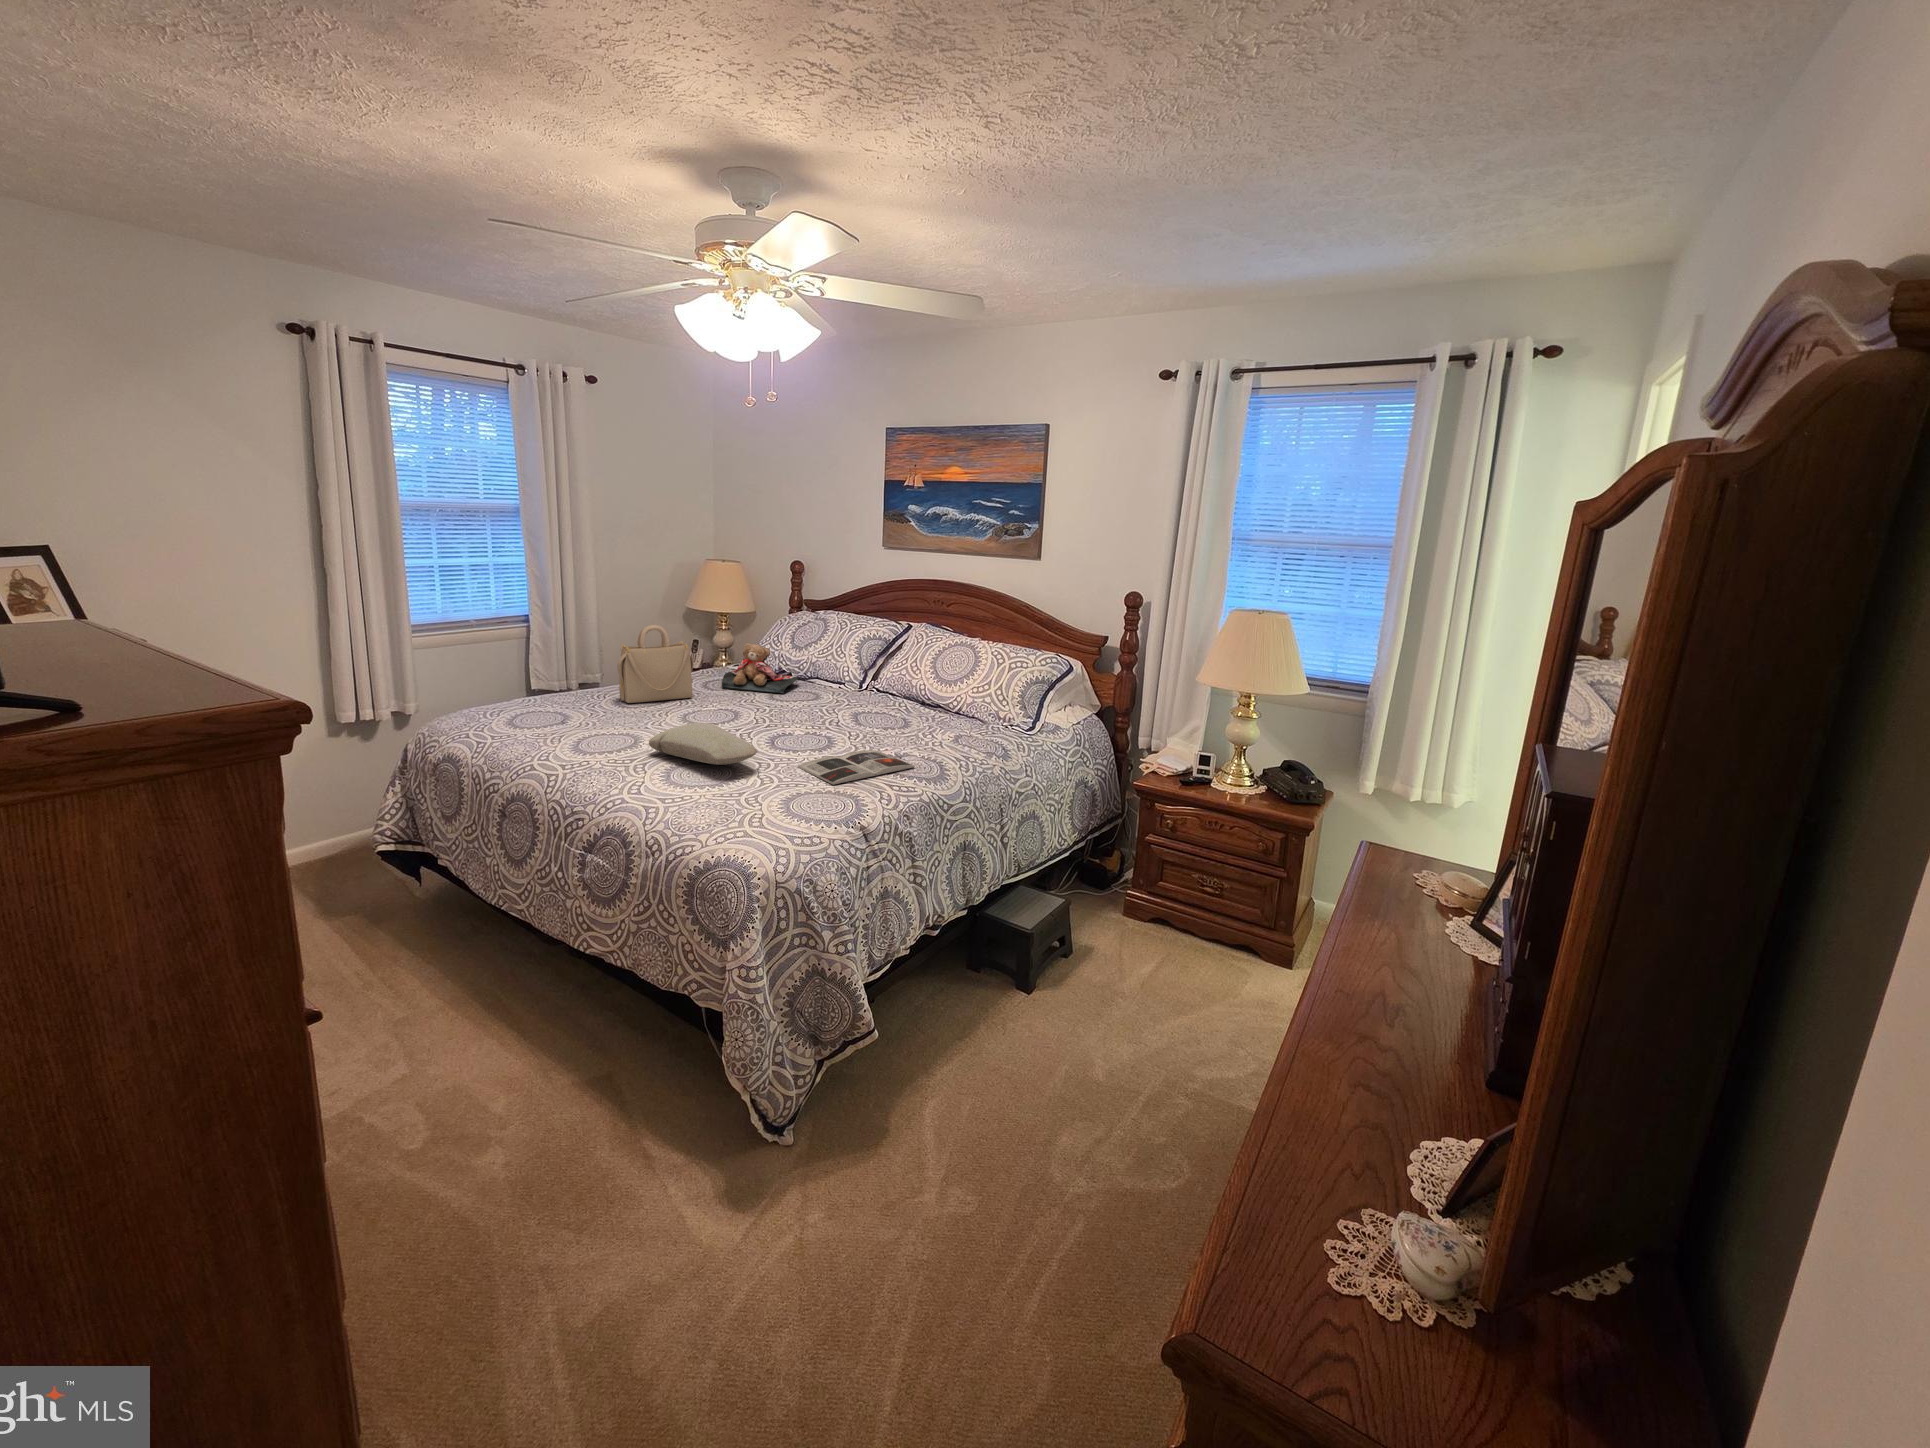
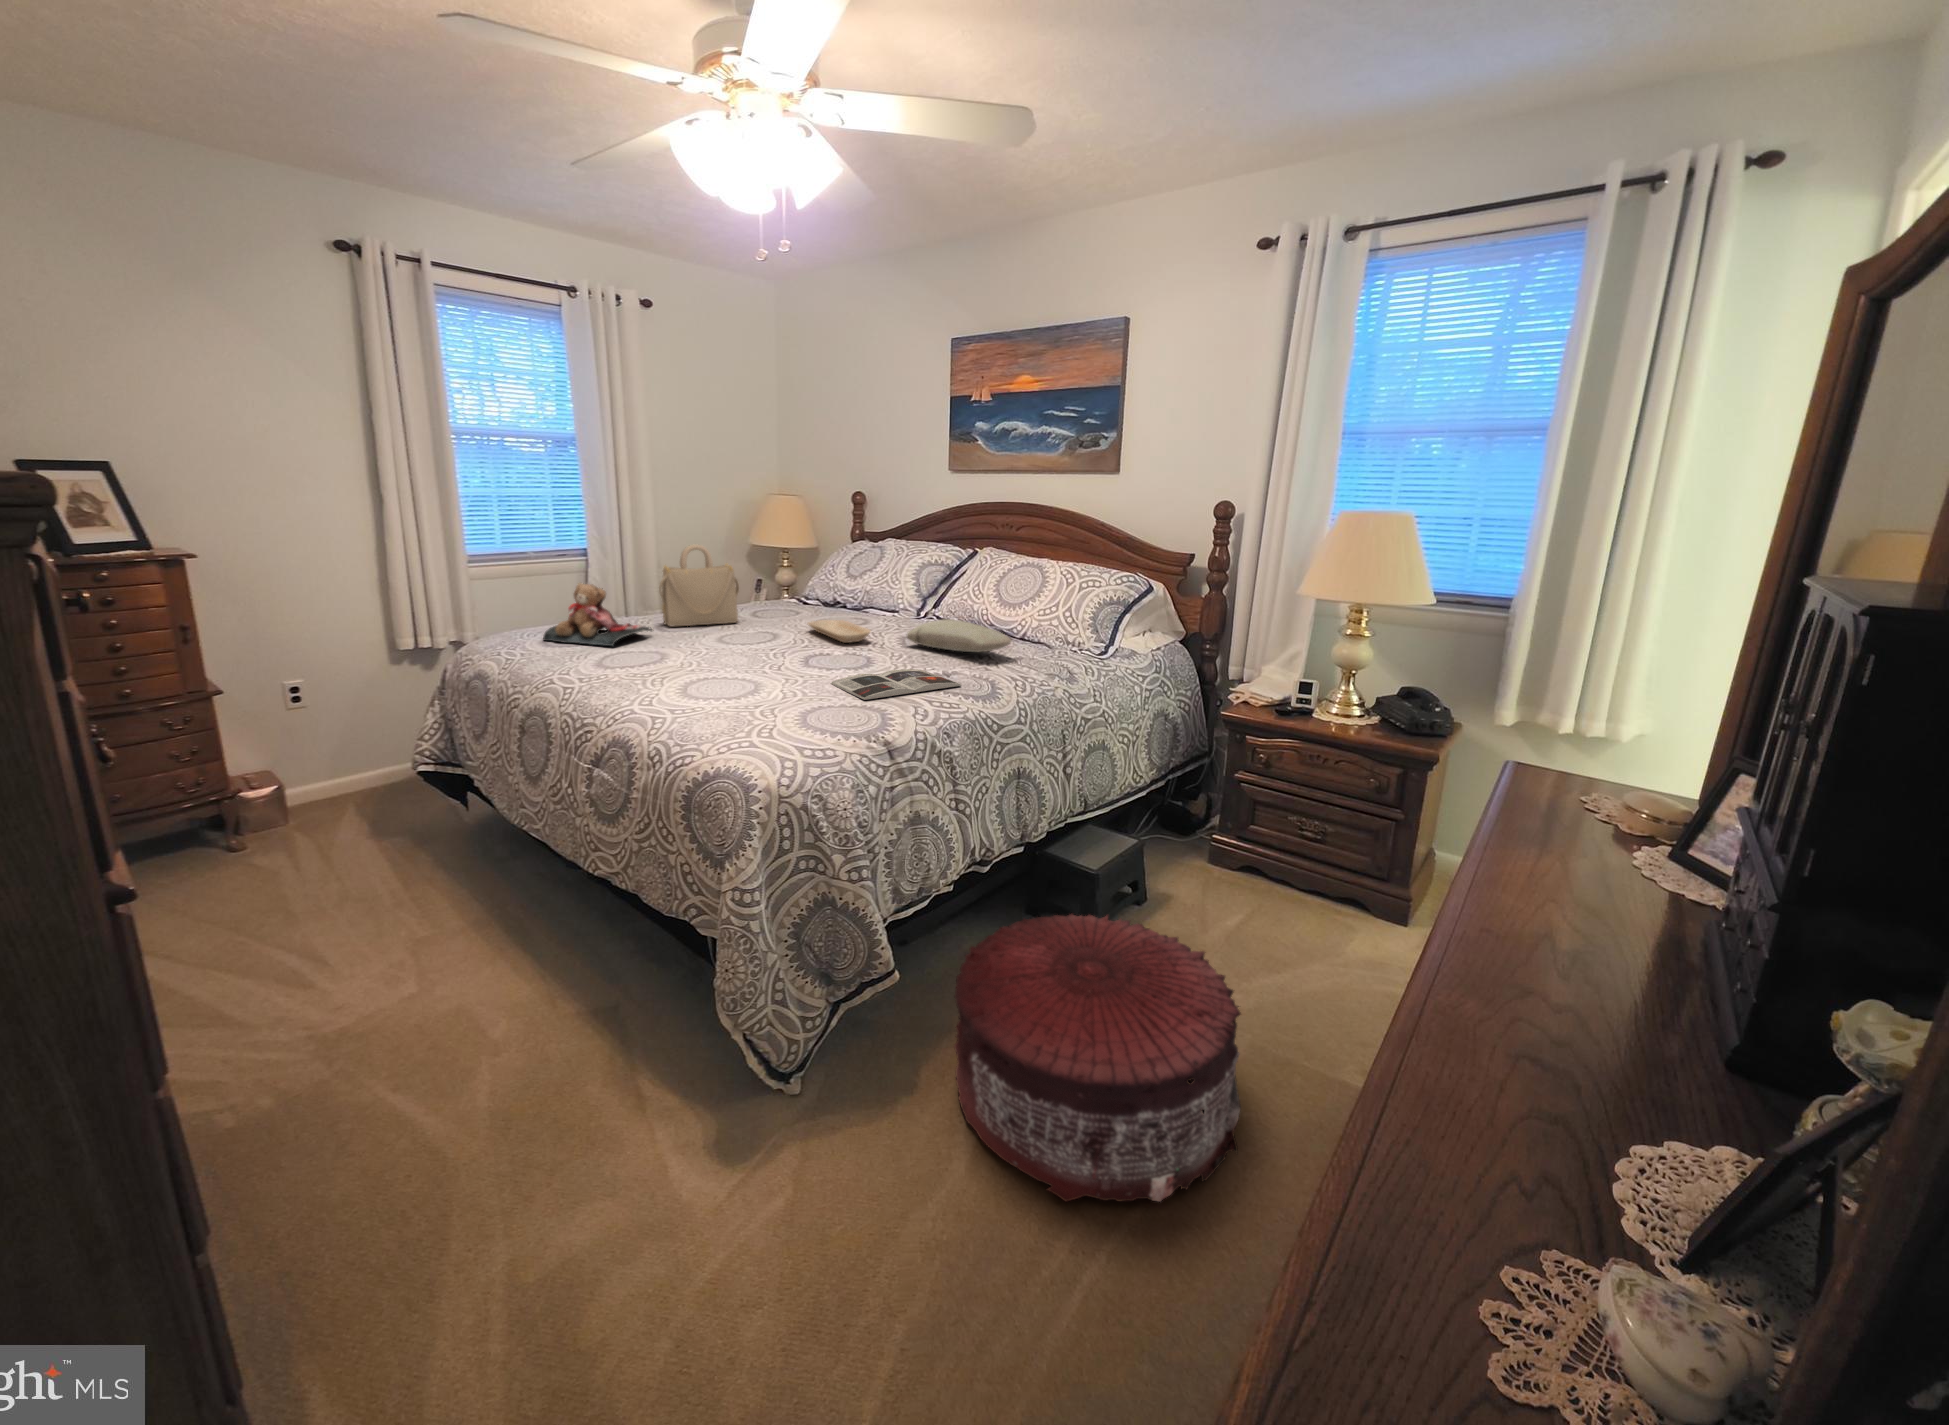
teddy bear: present [722,643,800,693] -> present [543,583,652,646]
tray: none [761,695,824,720] -> present [808,620,871,643]
pillow: present [649,723,758,765] -> present [907,619,1011,652]
pouf: none [927,971,1163,1219] -> present [954,913,1241,1201]

